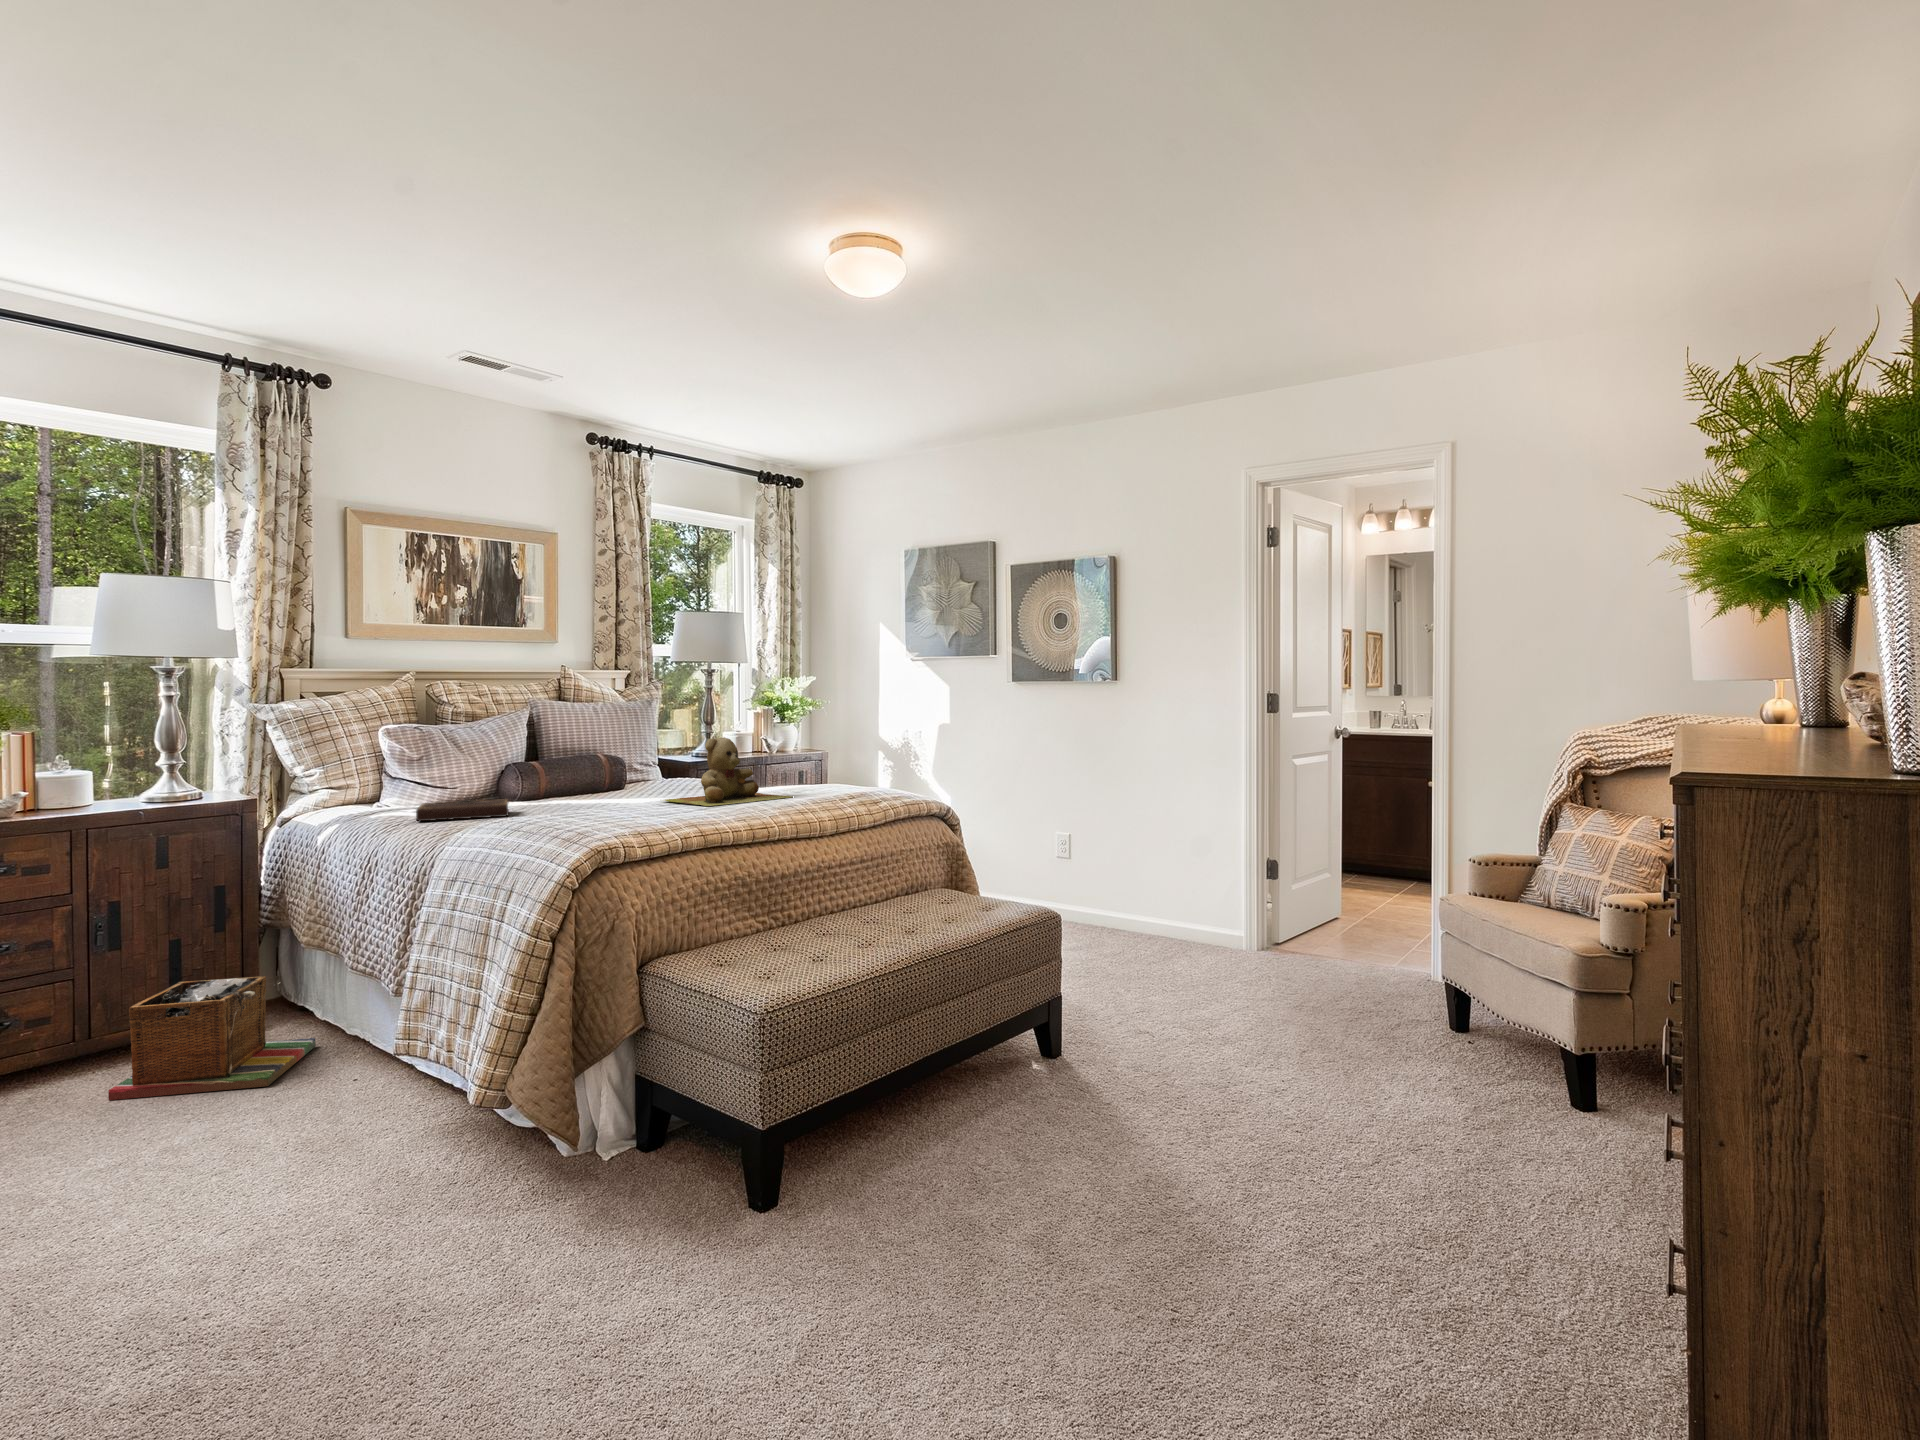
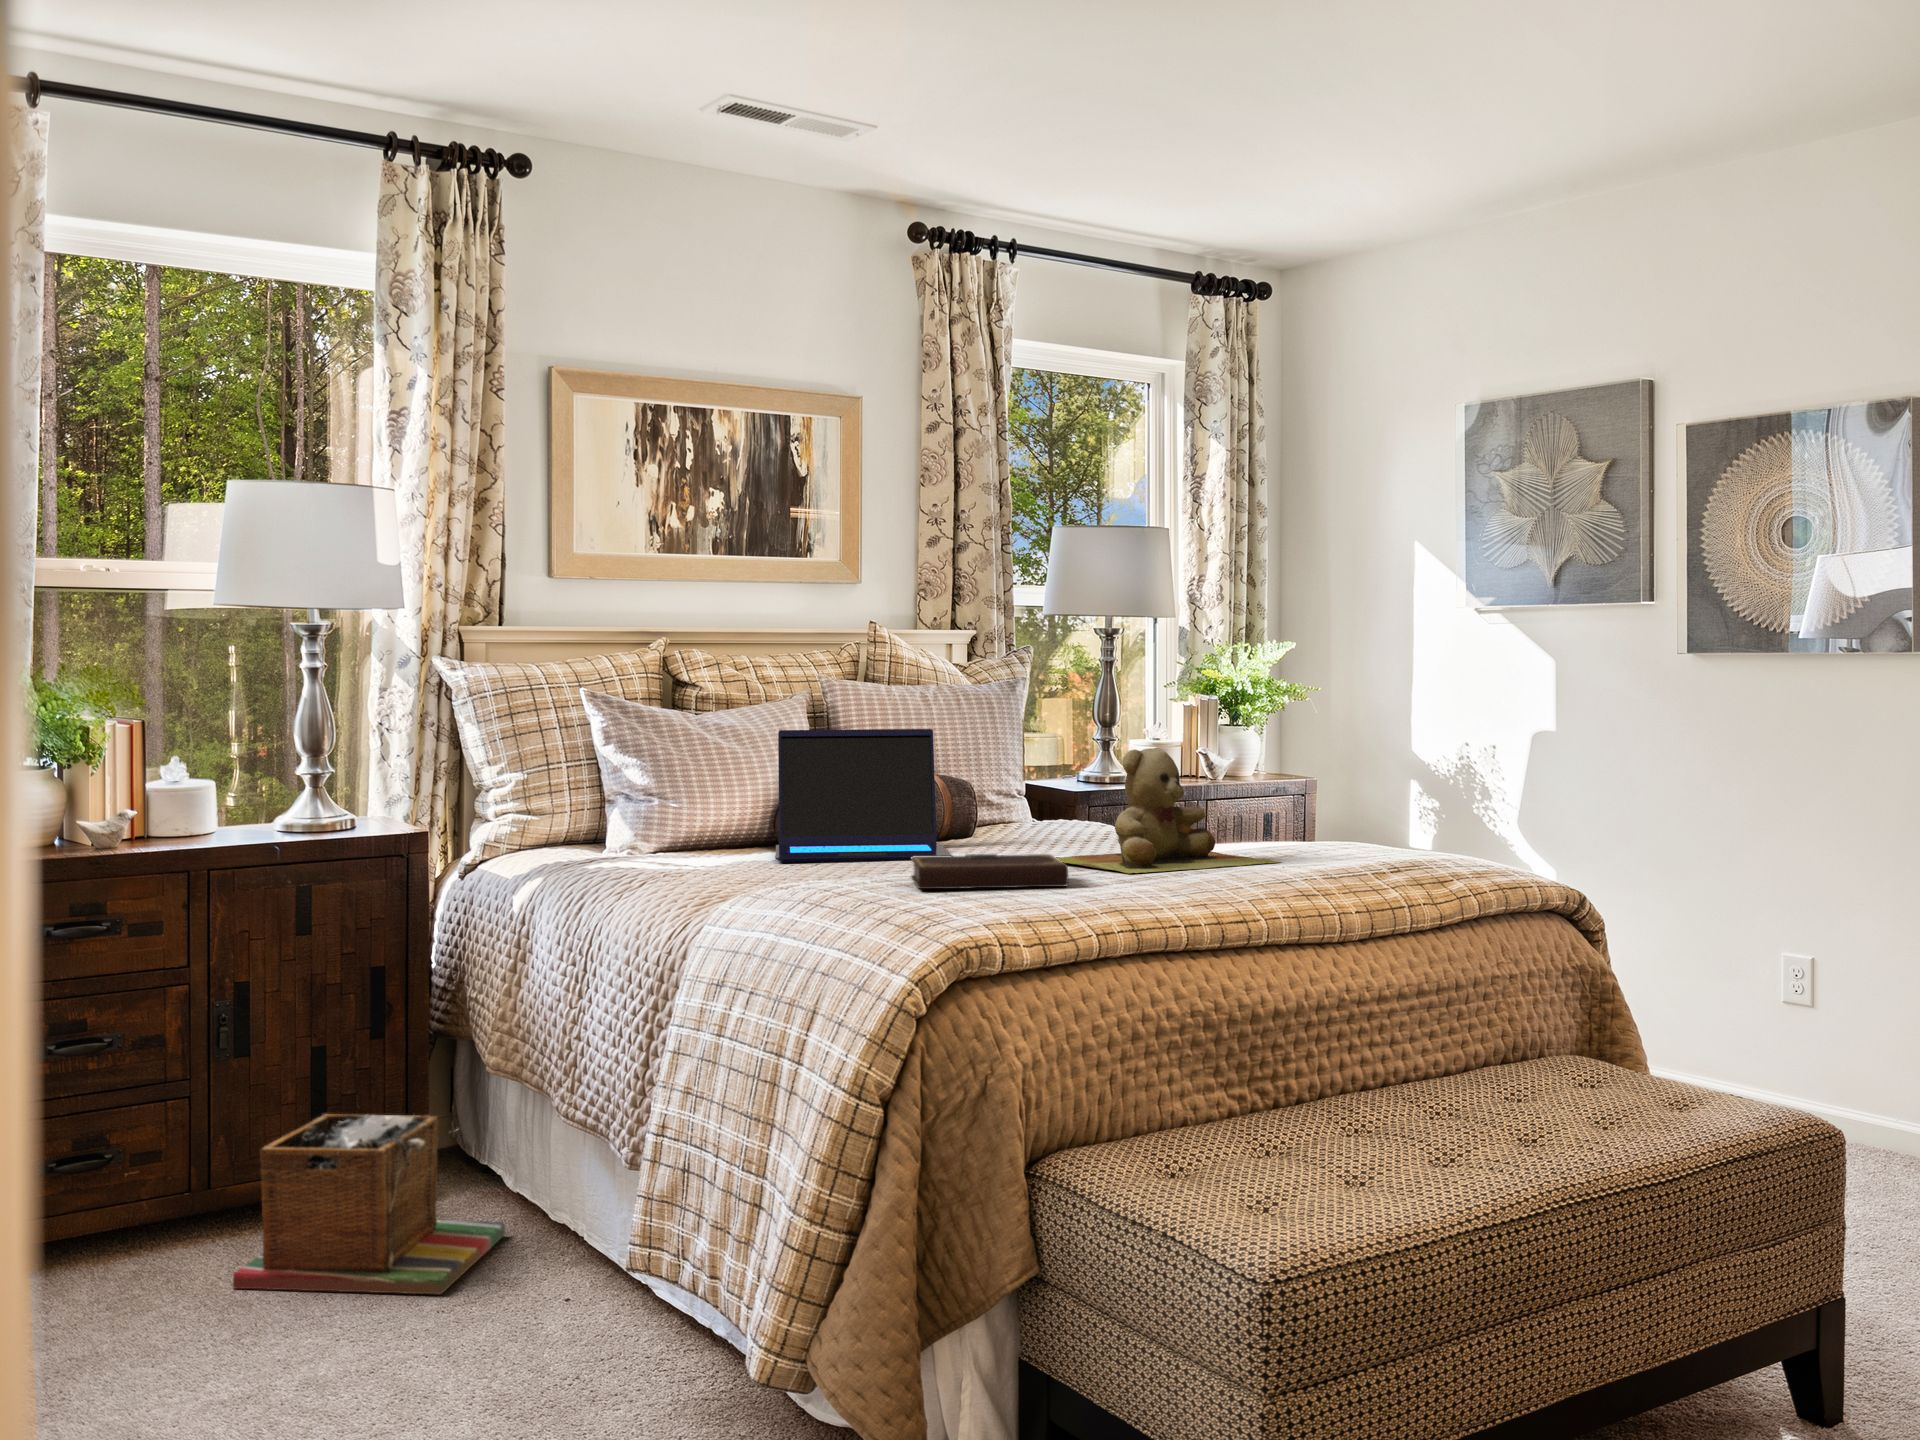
laptop: none [497,729,607,809] -> present [775,729,951,863]
notebook: present [416,800,509,821] -> present [911,854,1068,889]

